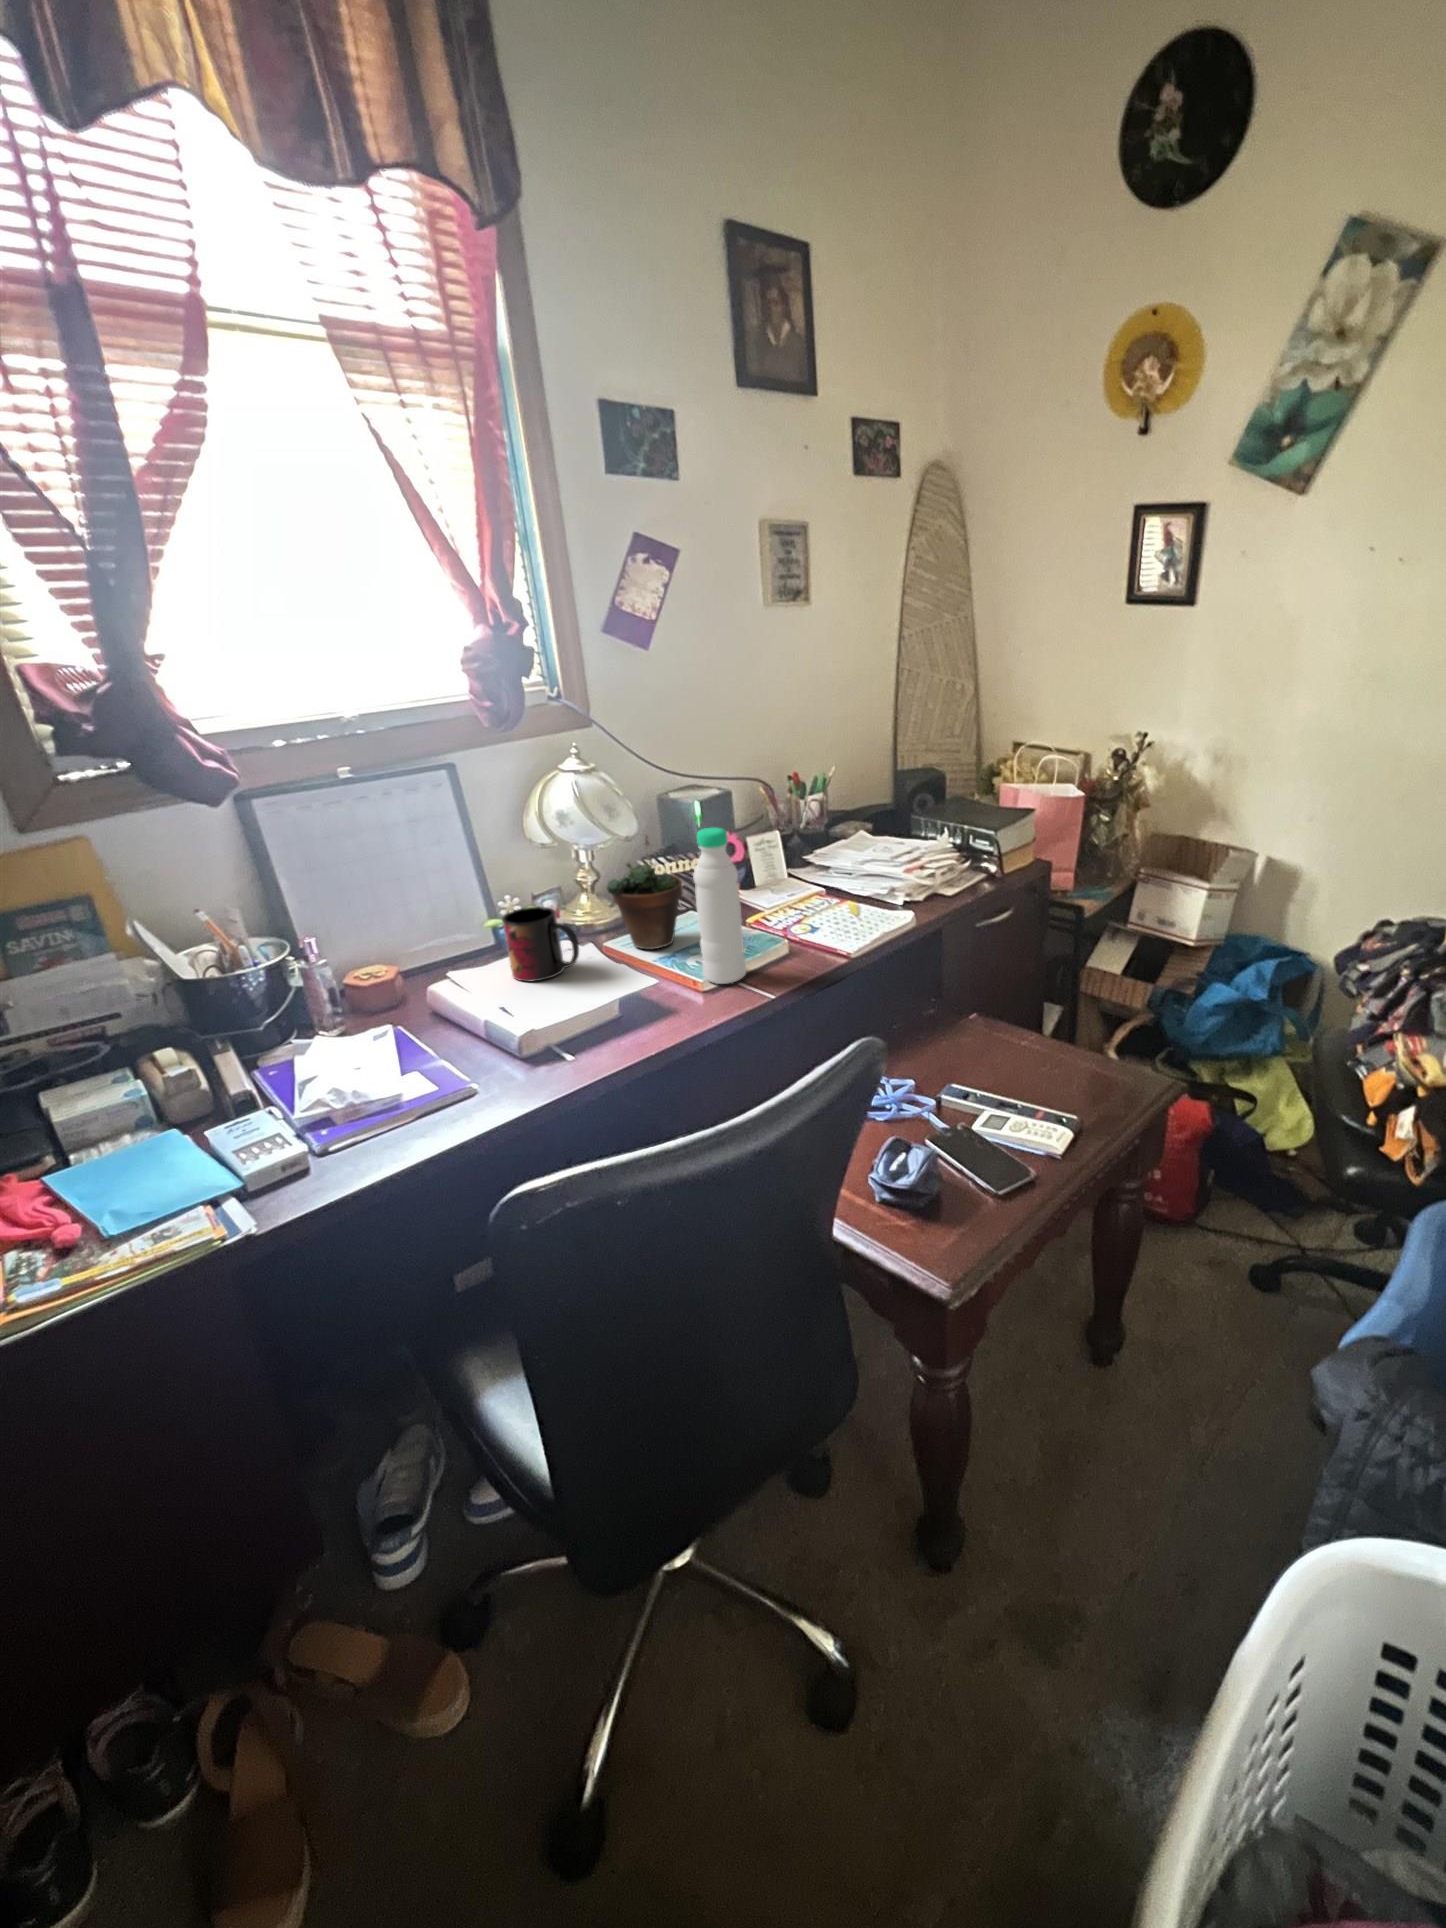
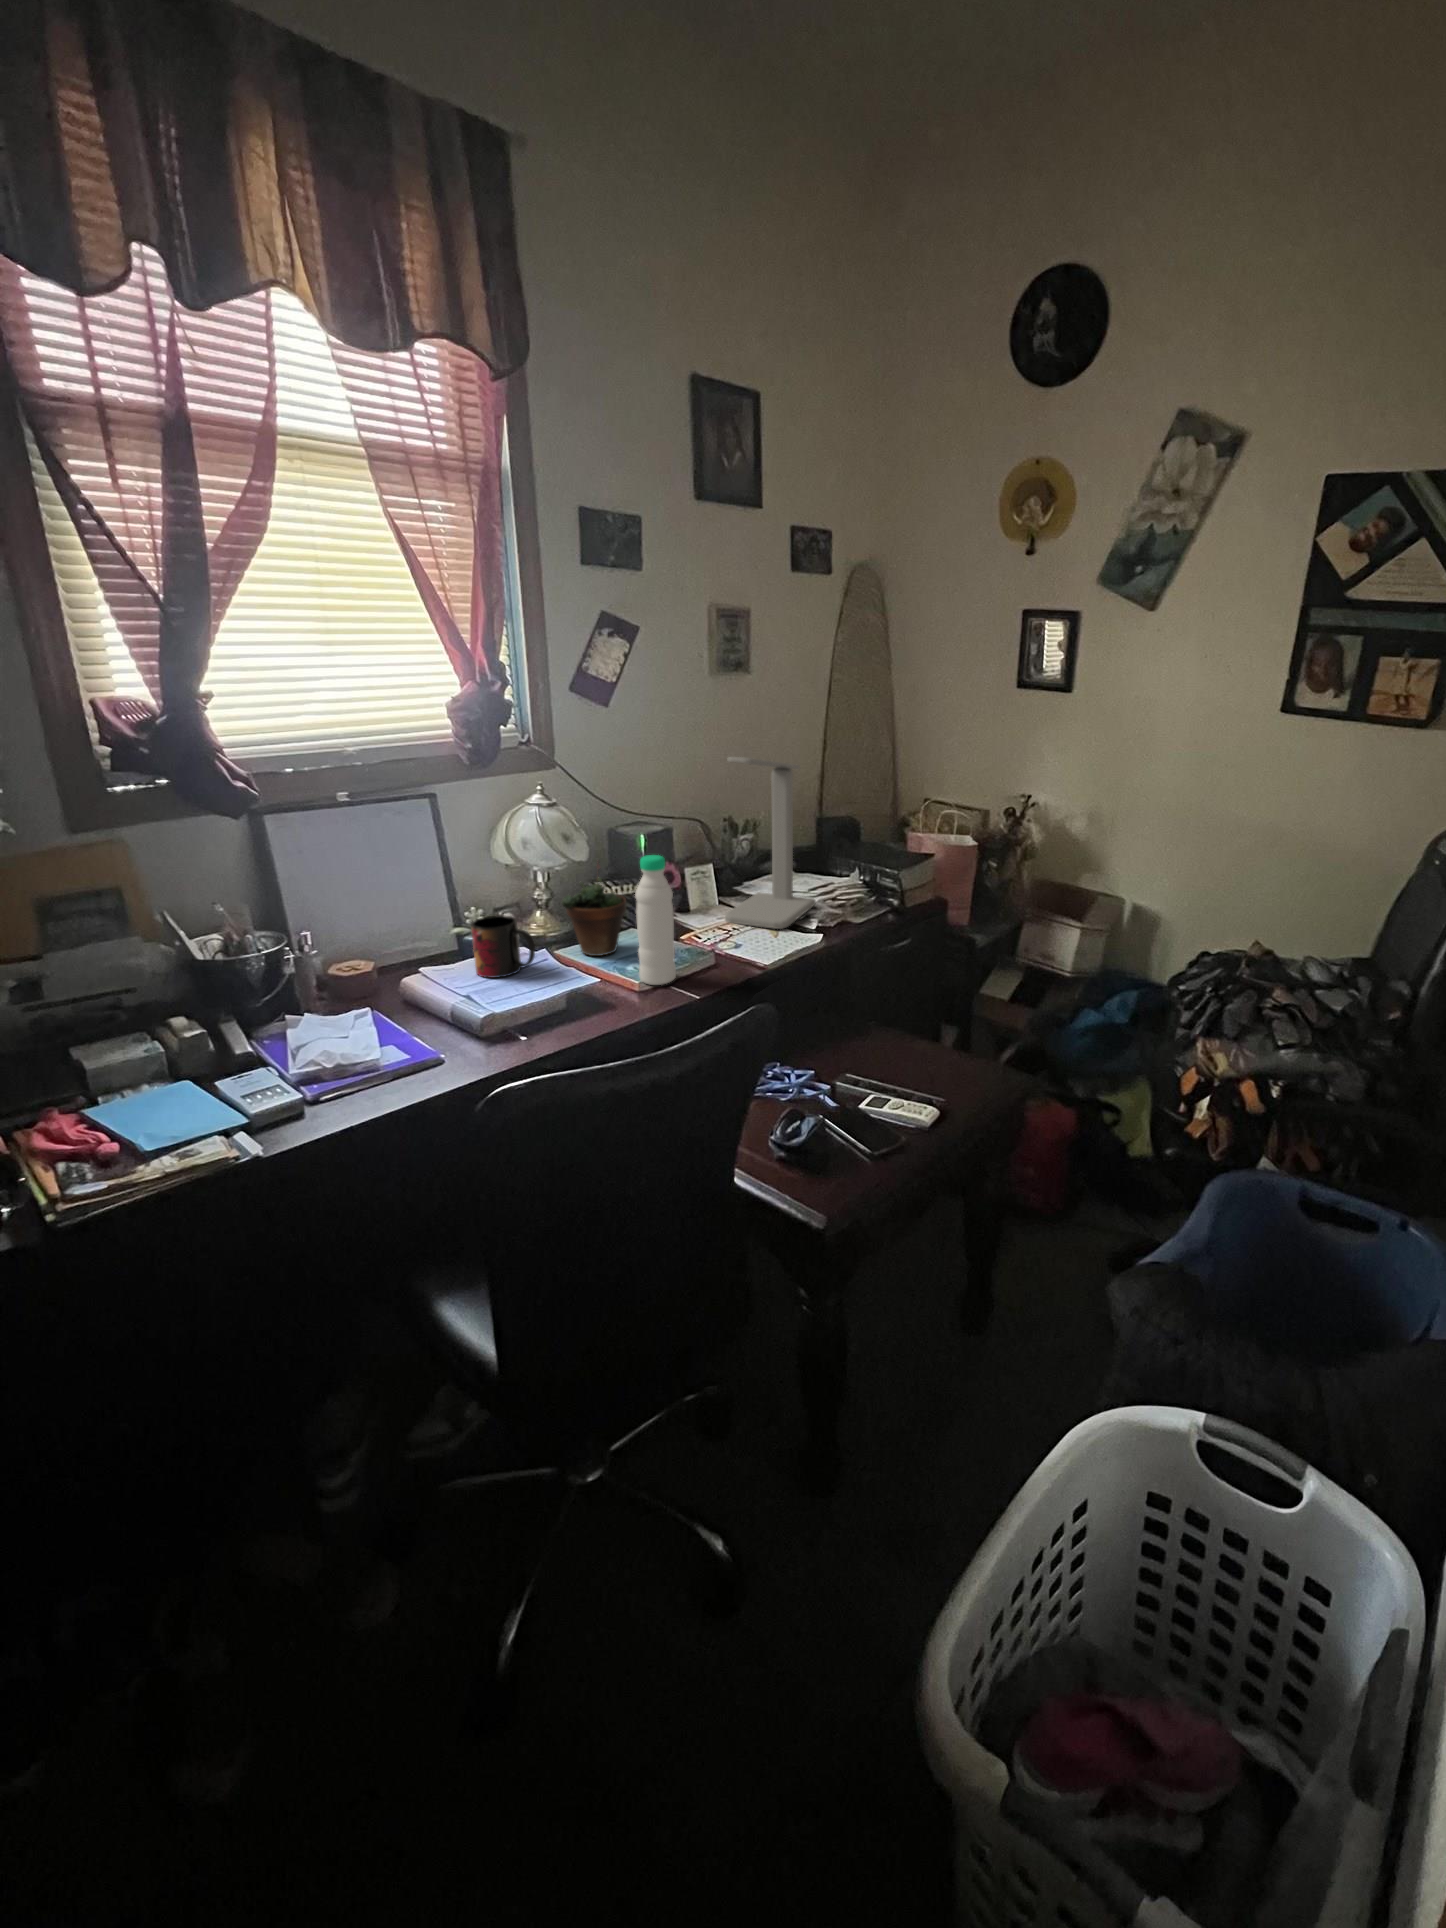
desk lamp: none [793,702,900,907] -> present [725,757,816,929]

